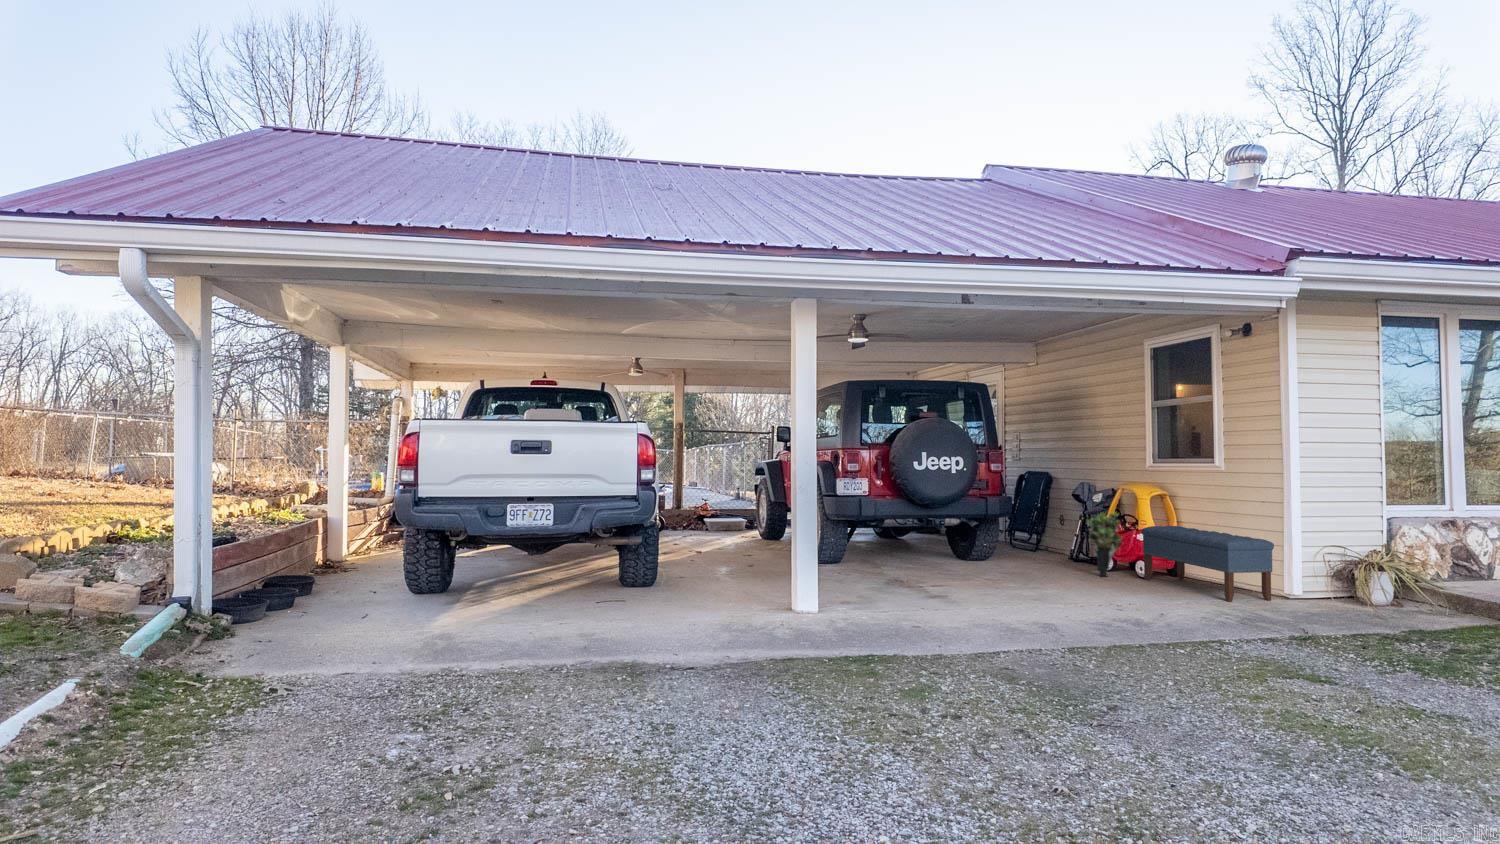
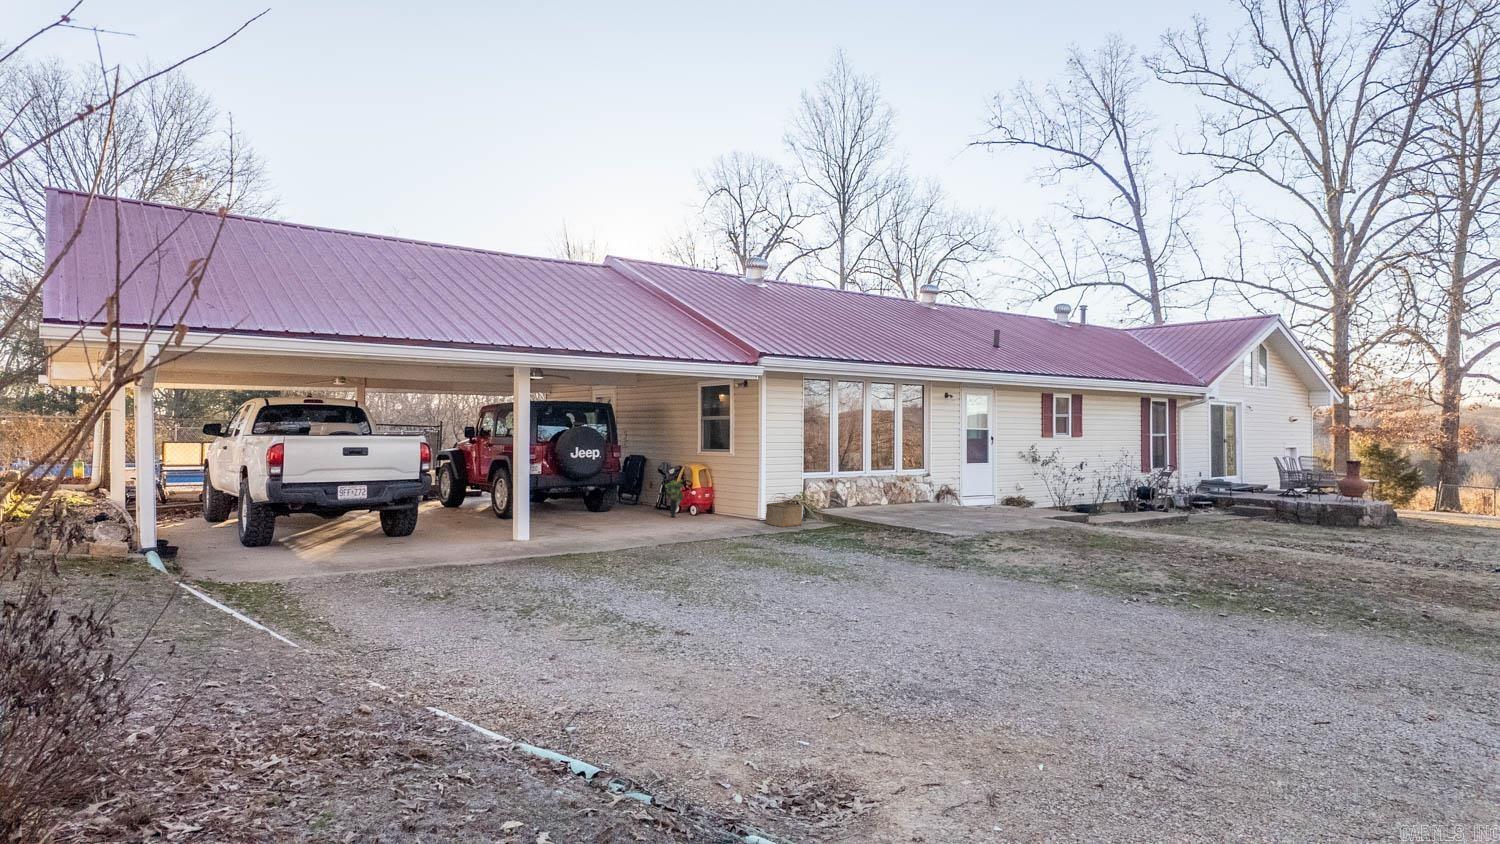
bench: present [1141,526,1274,602] -> none [694,487,753,525]
storage bin: none [1307,562,1401,616] -> present [766,502,802,527]

